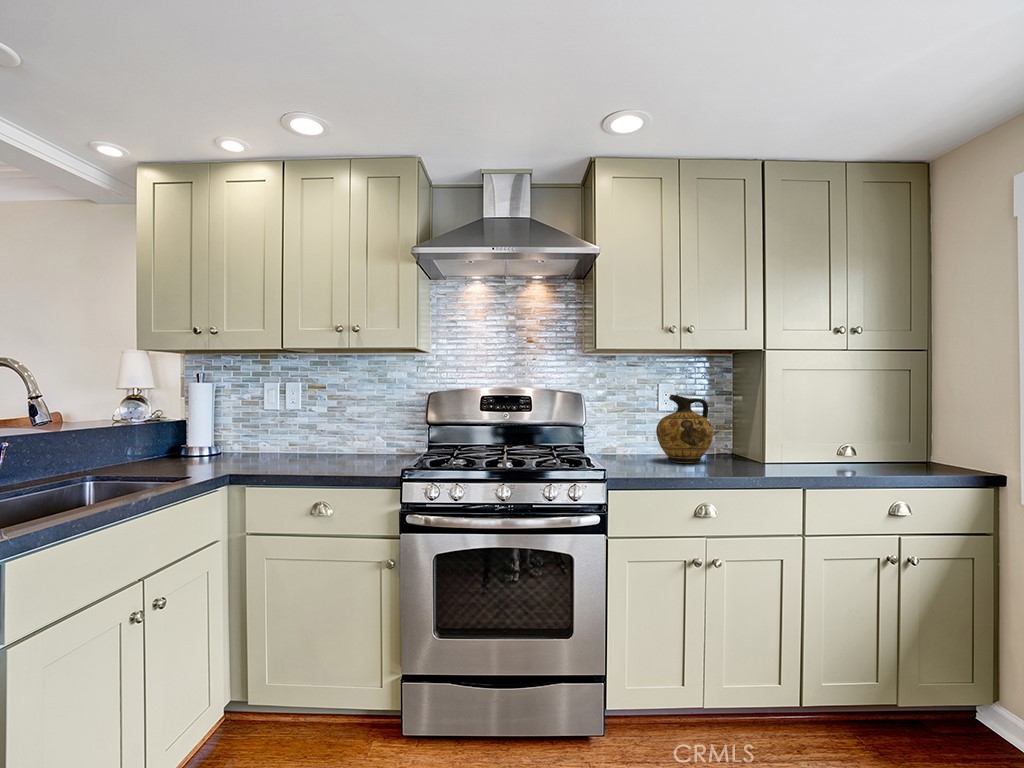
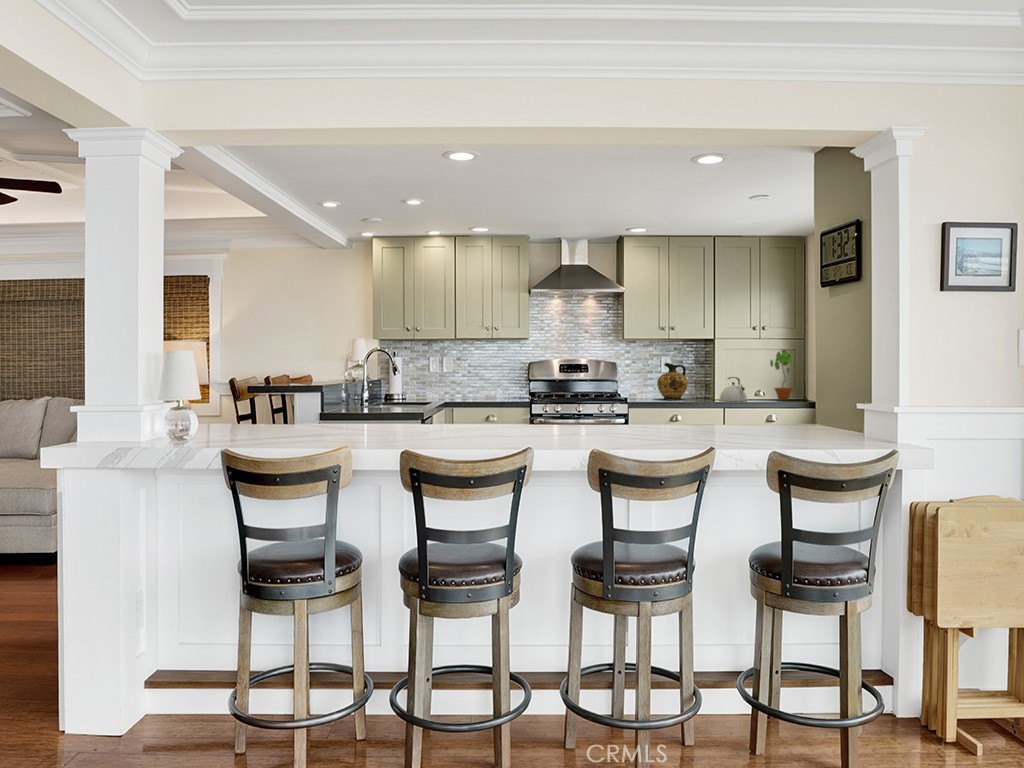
potted plant: none [881,369,936,472] -> present [770,350,794,401]
kettle: none [779,423,839,473] -> present [720,377,747,401]

